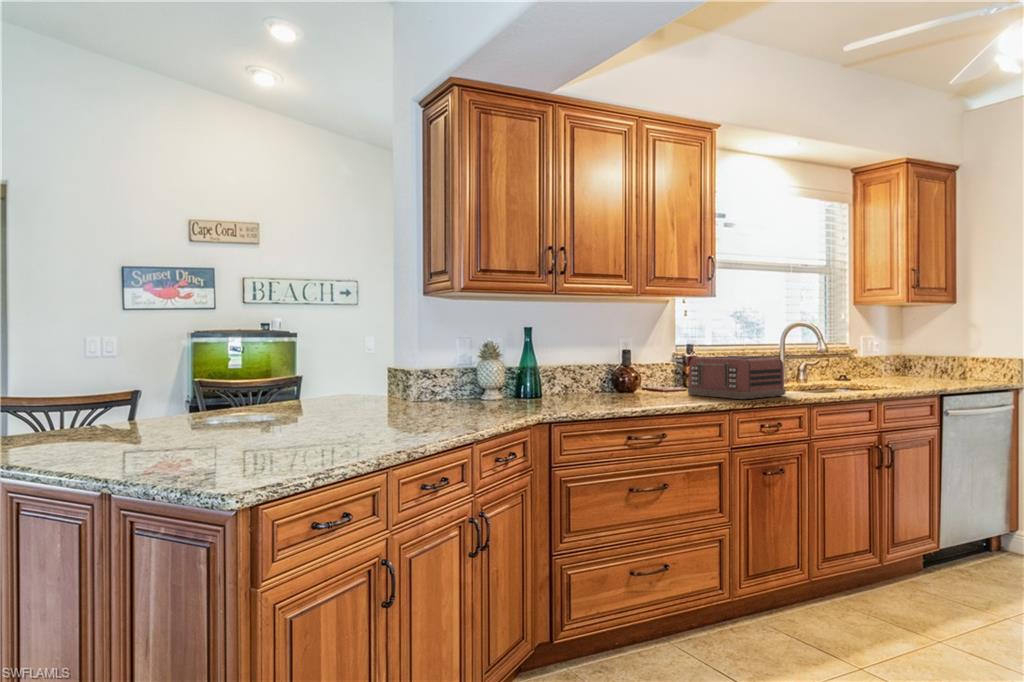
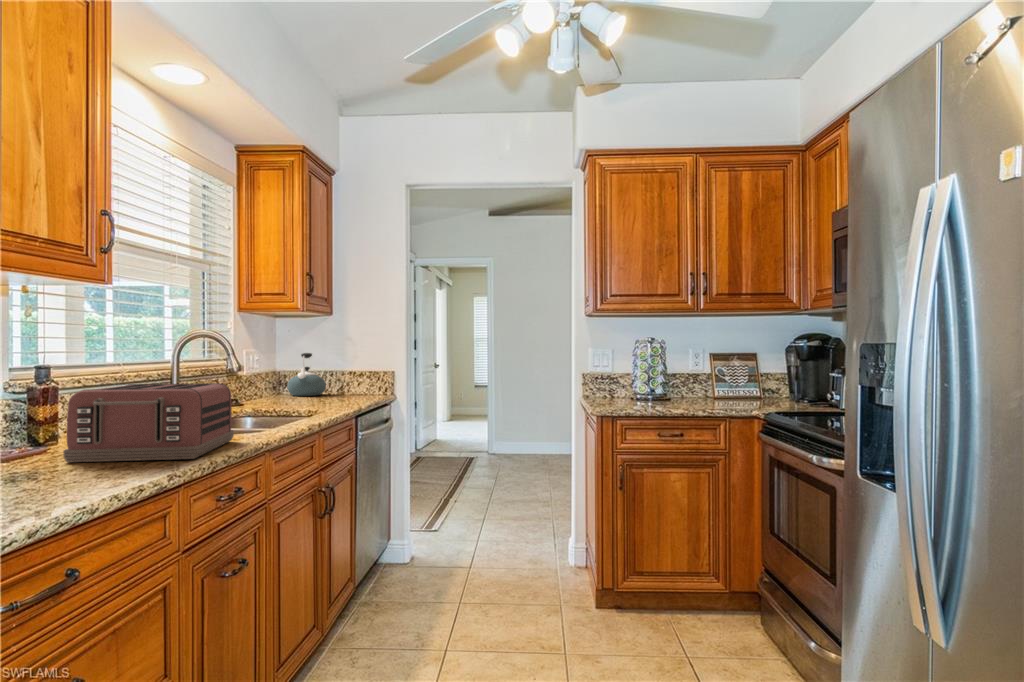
kettle: none [908,339,948,379] -> present [287,353,326,396]

